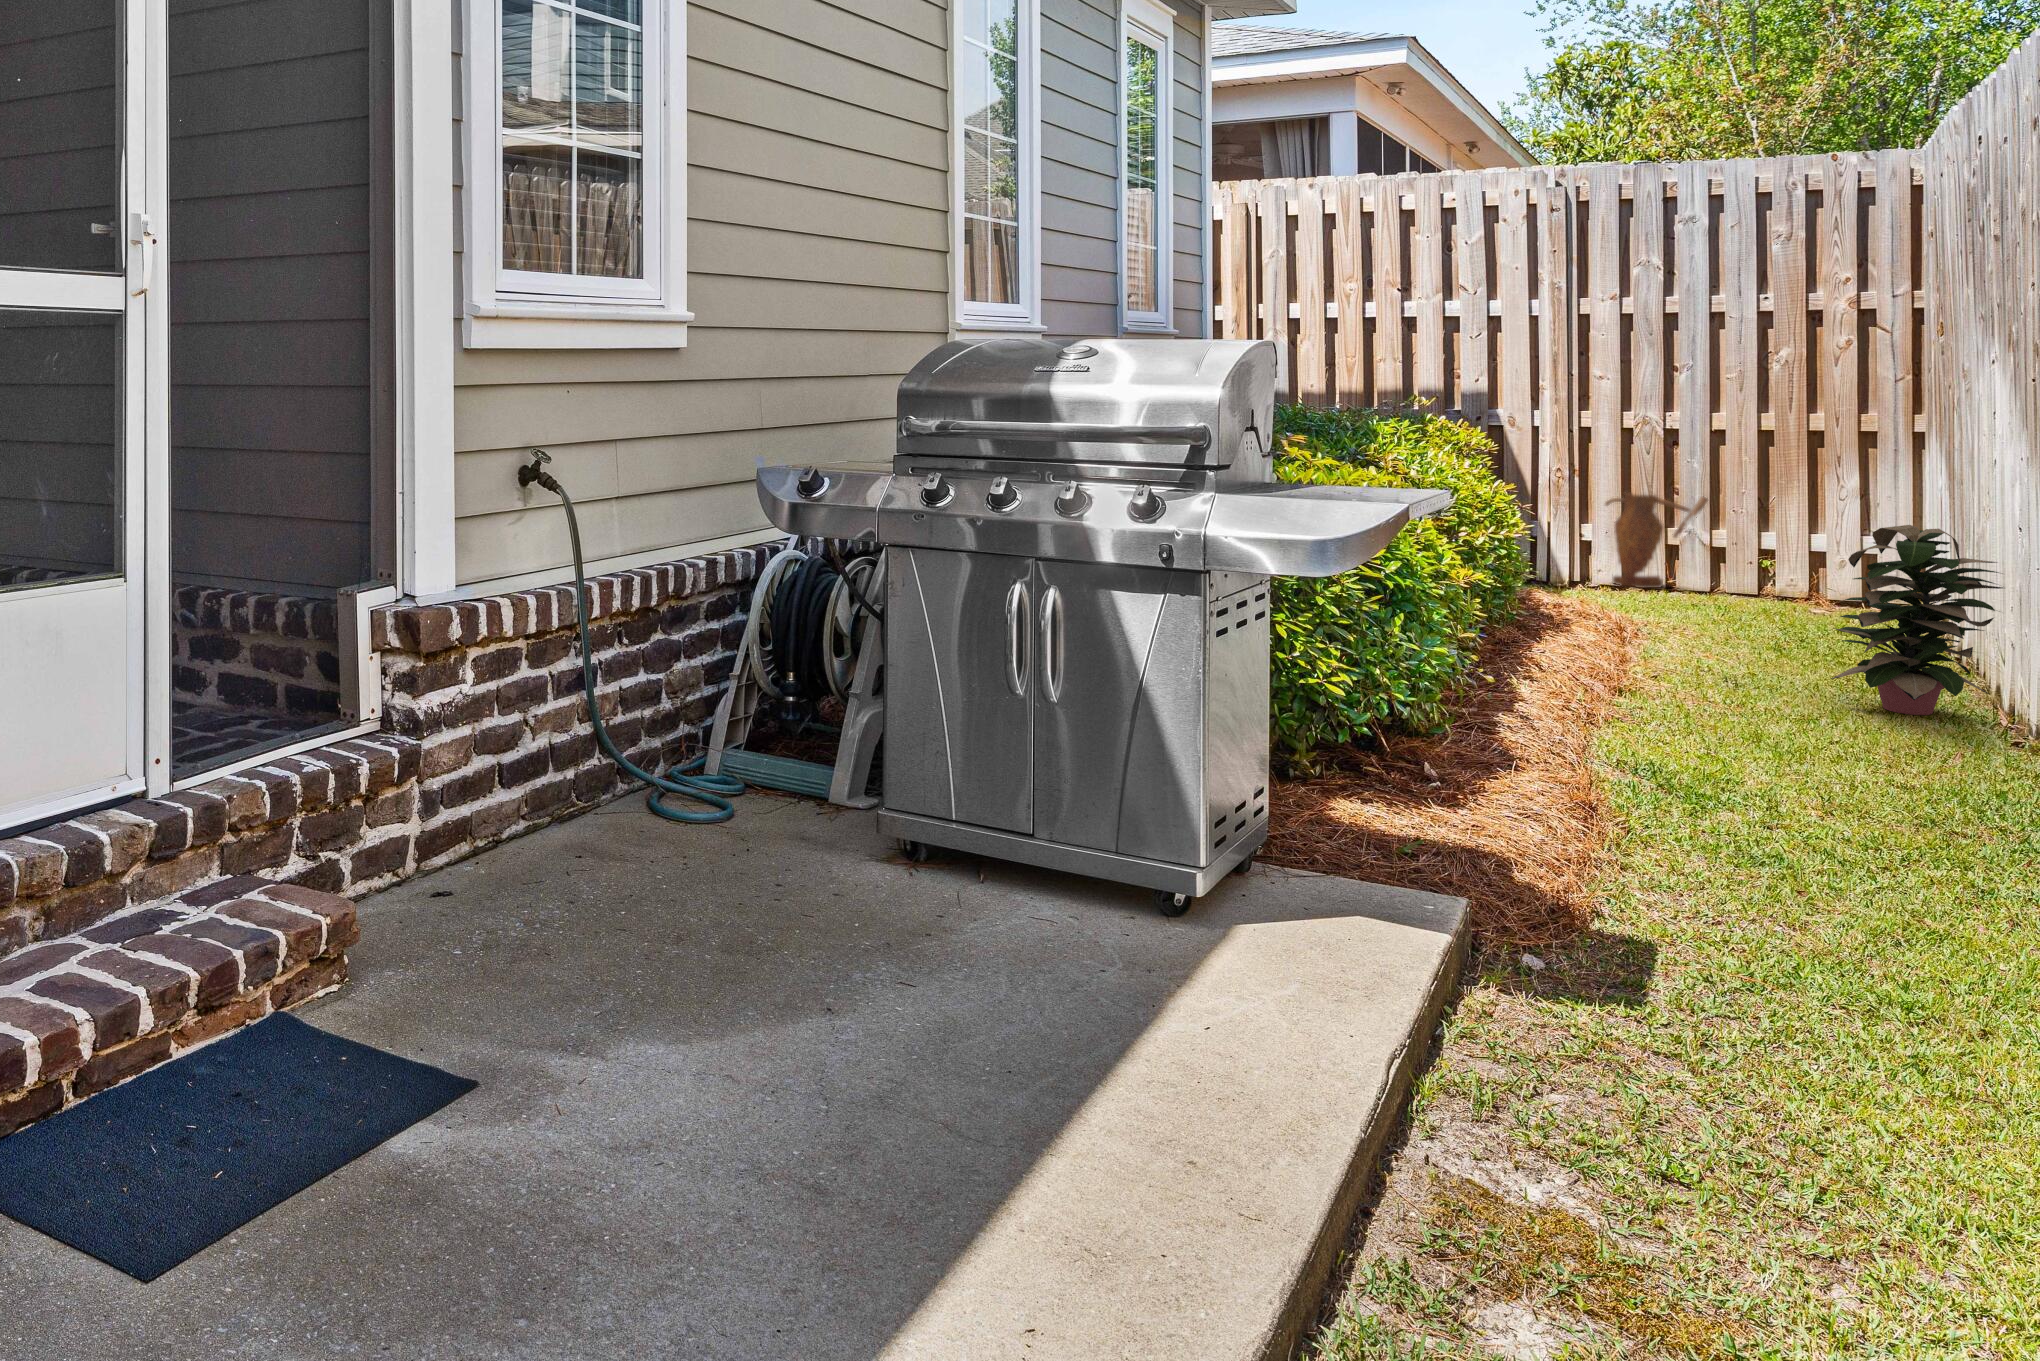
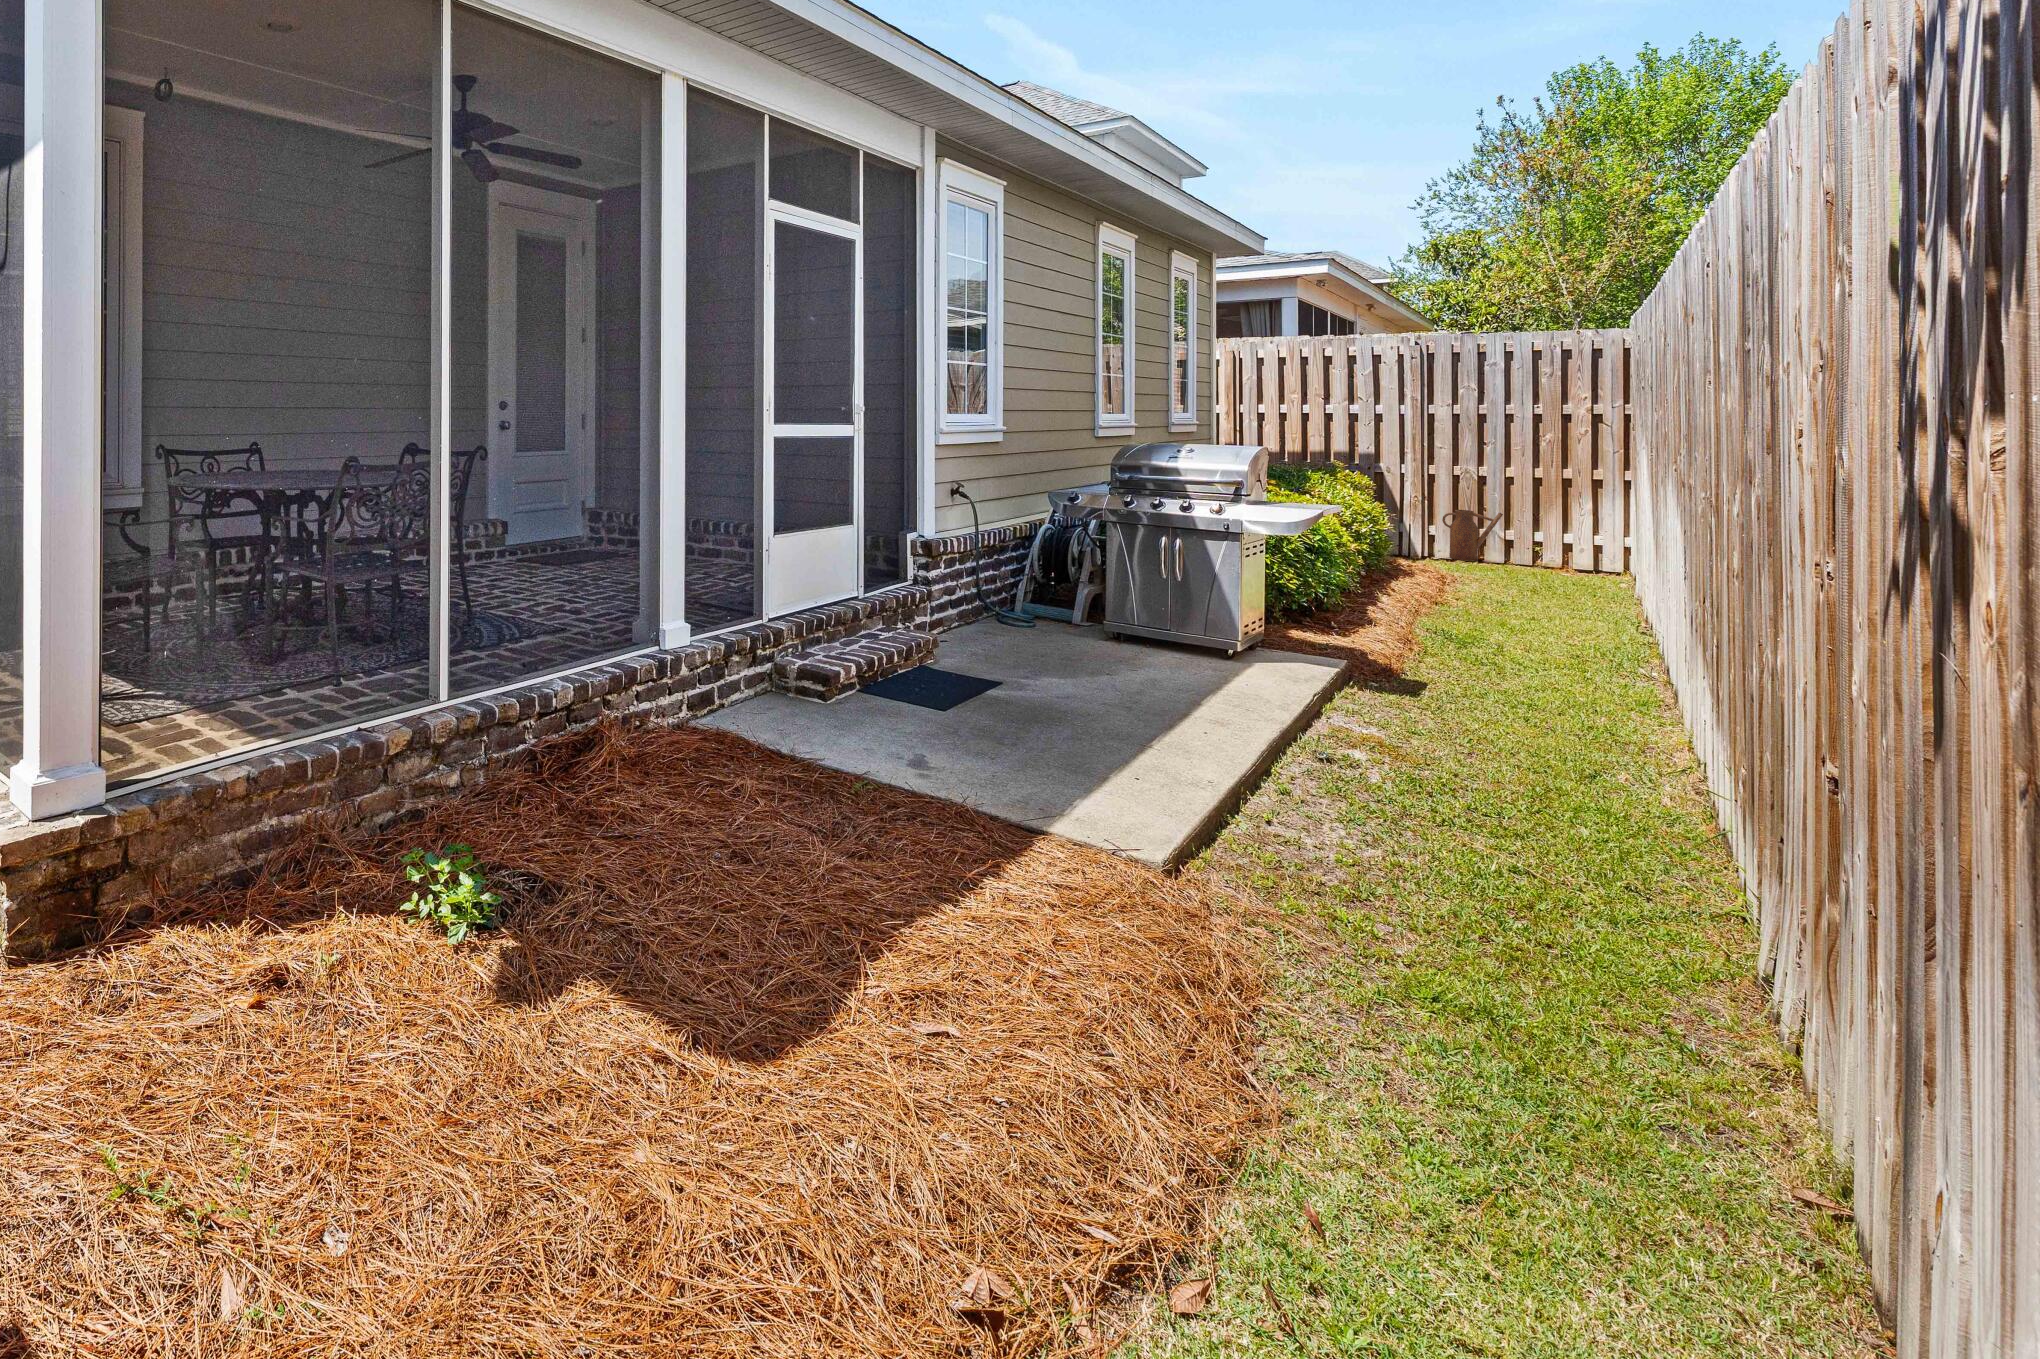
decorative plant: present [1832,525,2003,715] -> none [1546,527,1634,617]

